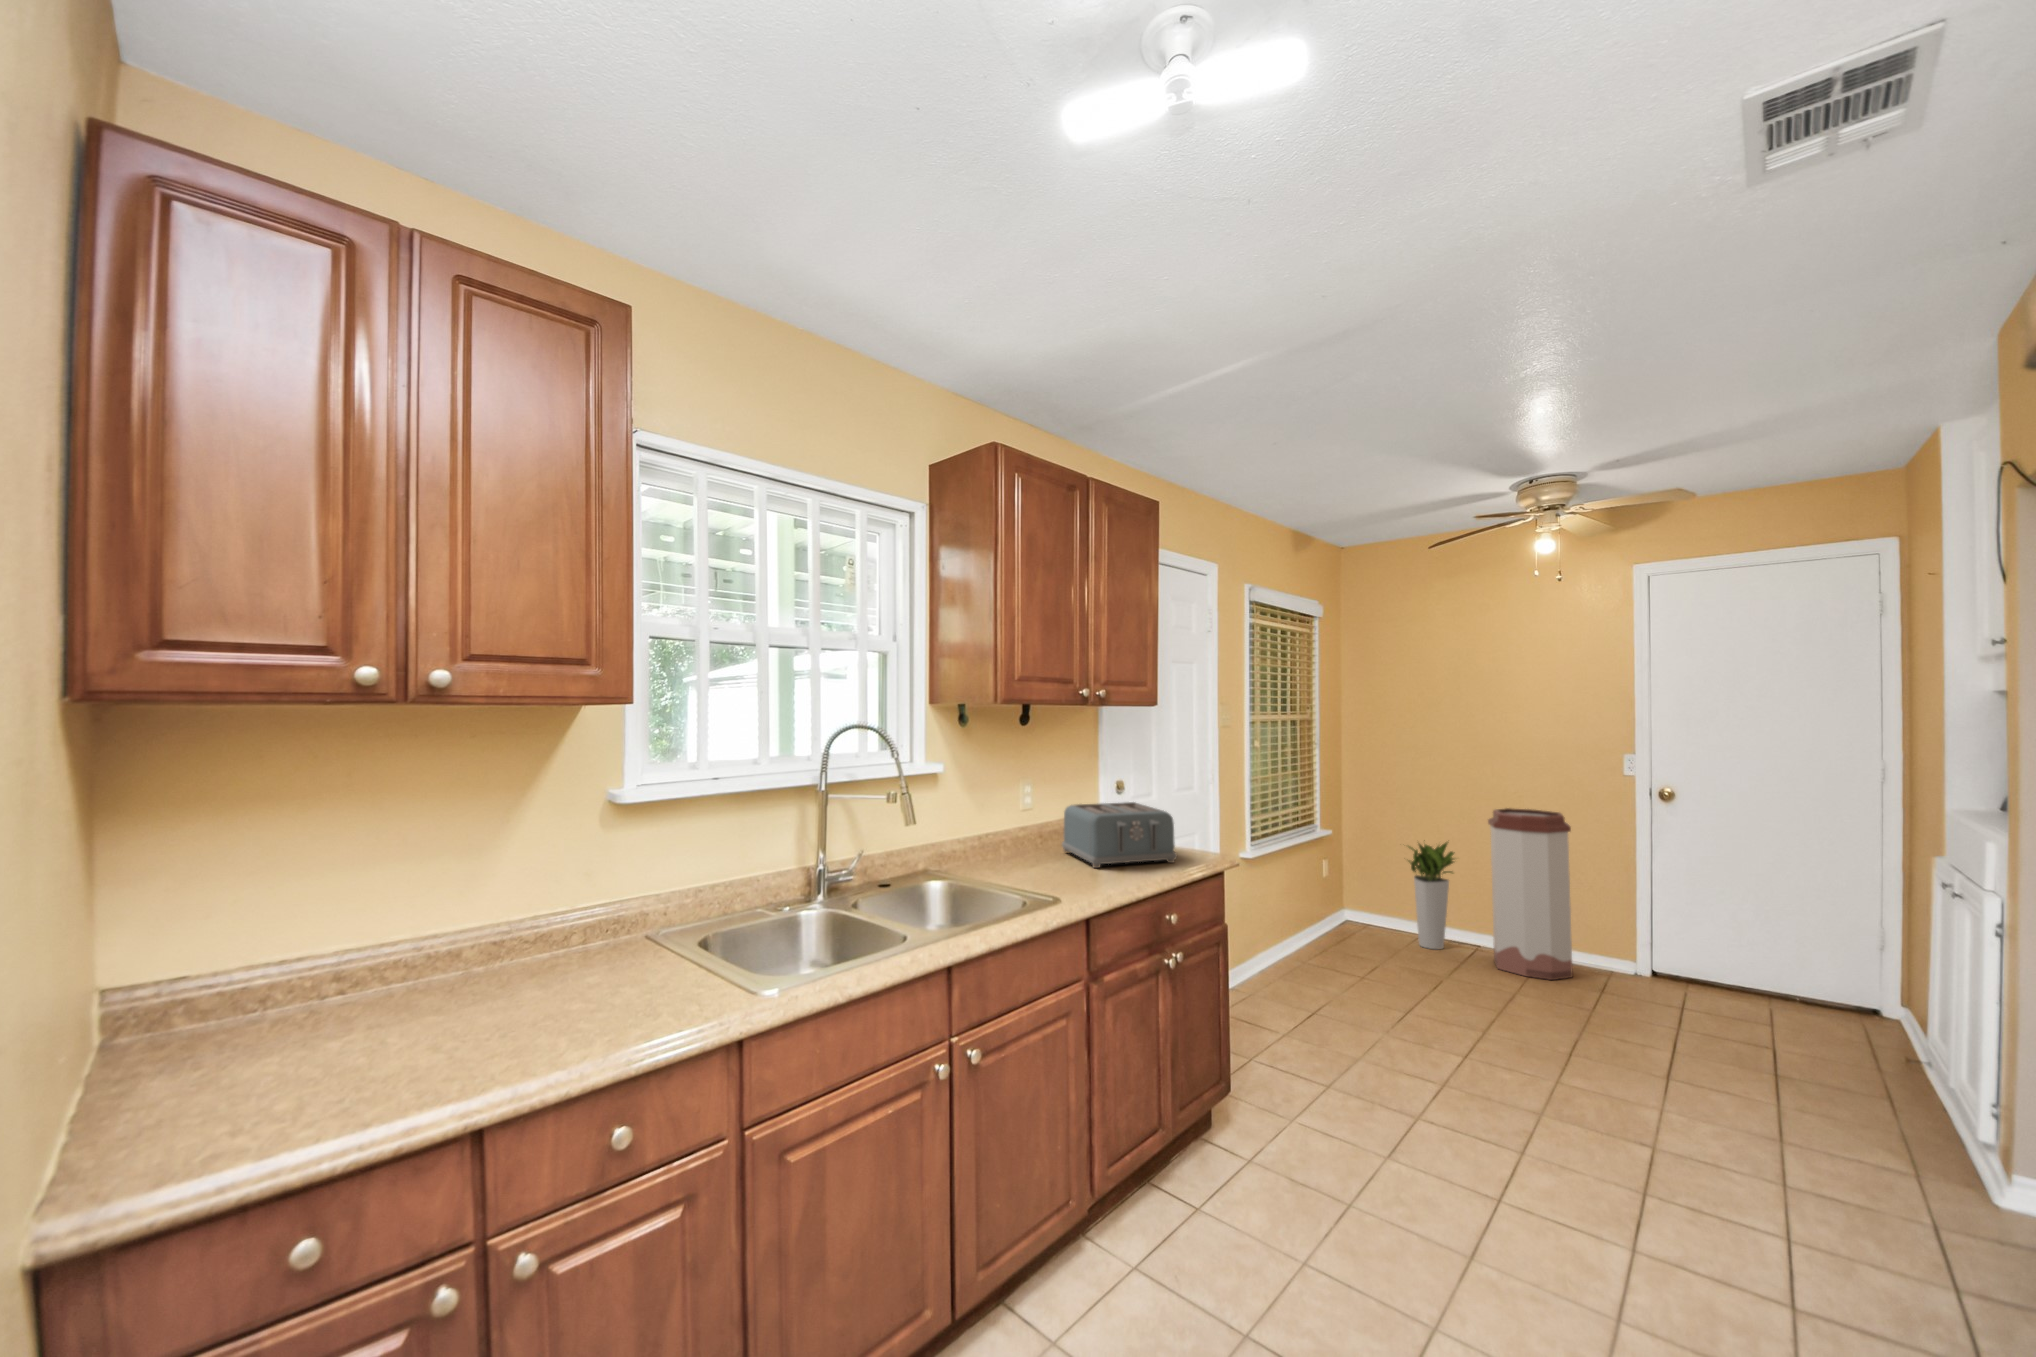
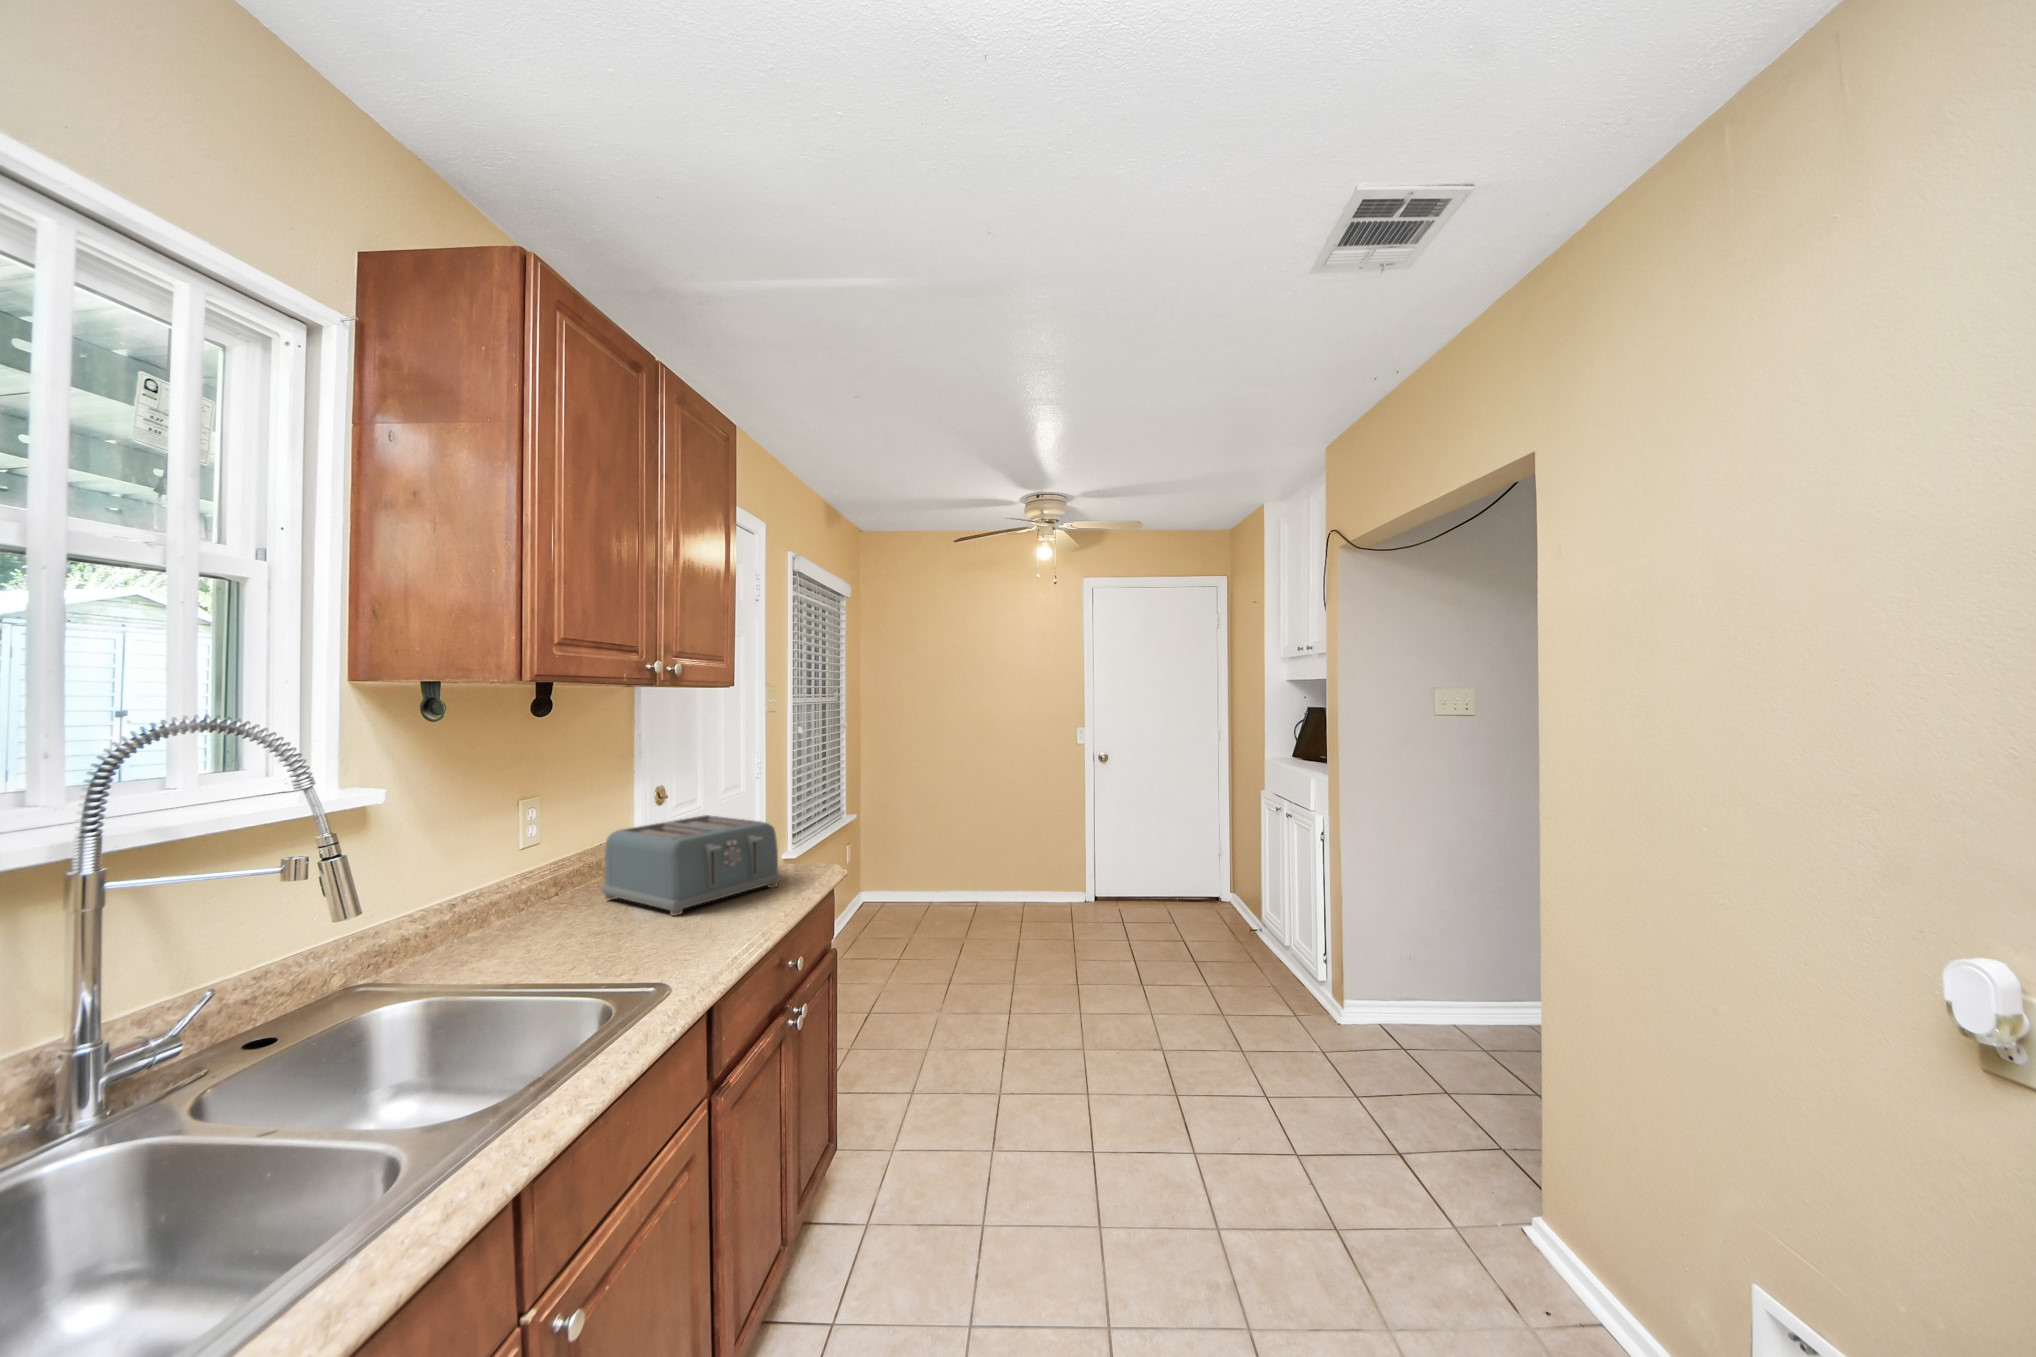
trash can: present [1488,808,1573,980] -> none [988,779,1049,922]
planter: present [1408,842,1454,949] -> none [915,814,963,916]

